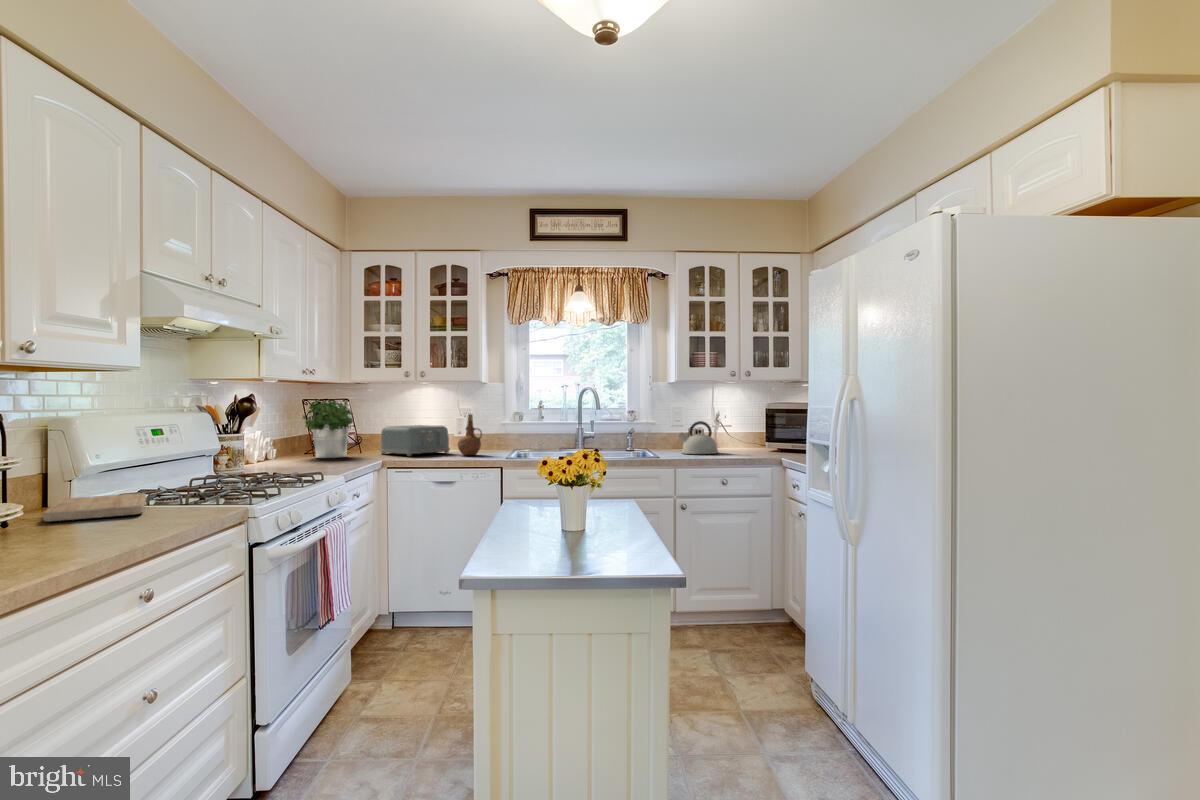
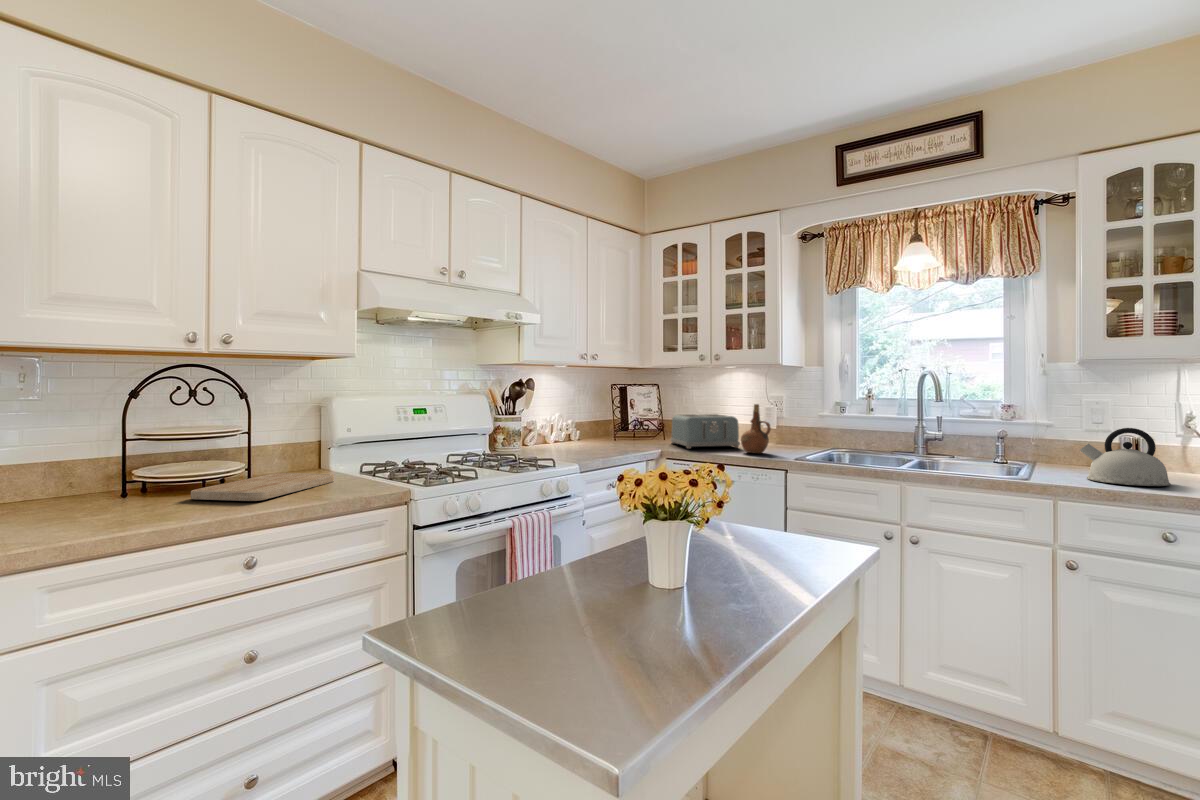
potted plant: present [303,399,353,458] -> none [595,384,641,445]

